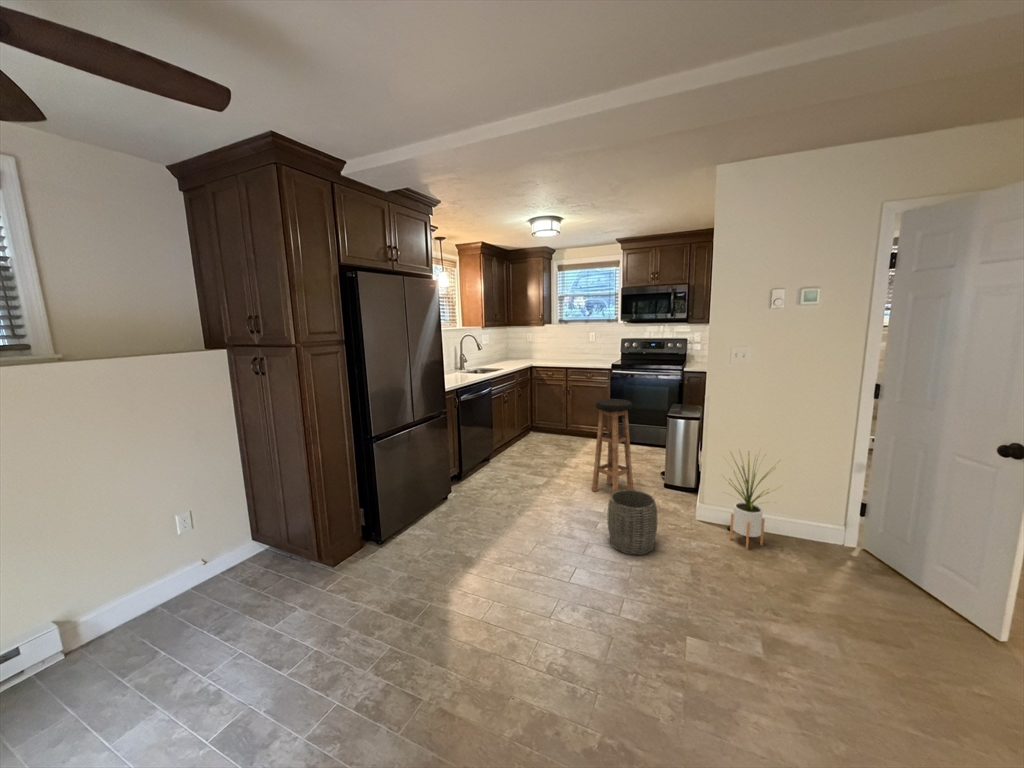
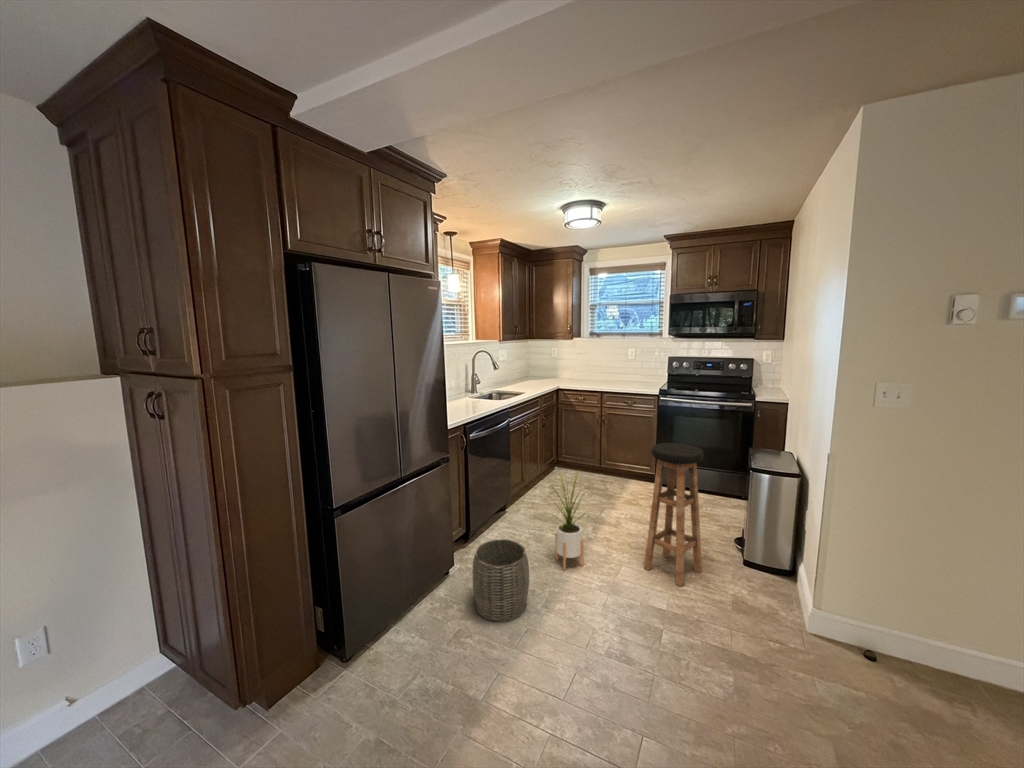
house plant: present [729,453,773,549] -> present [552,473,584,570]
woven basket: present [608,490,658,555] -> present [472,539,529,622]

